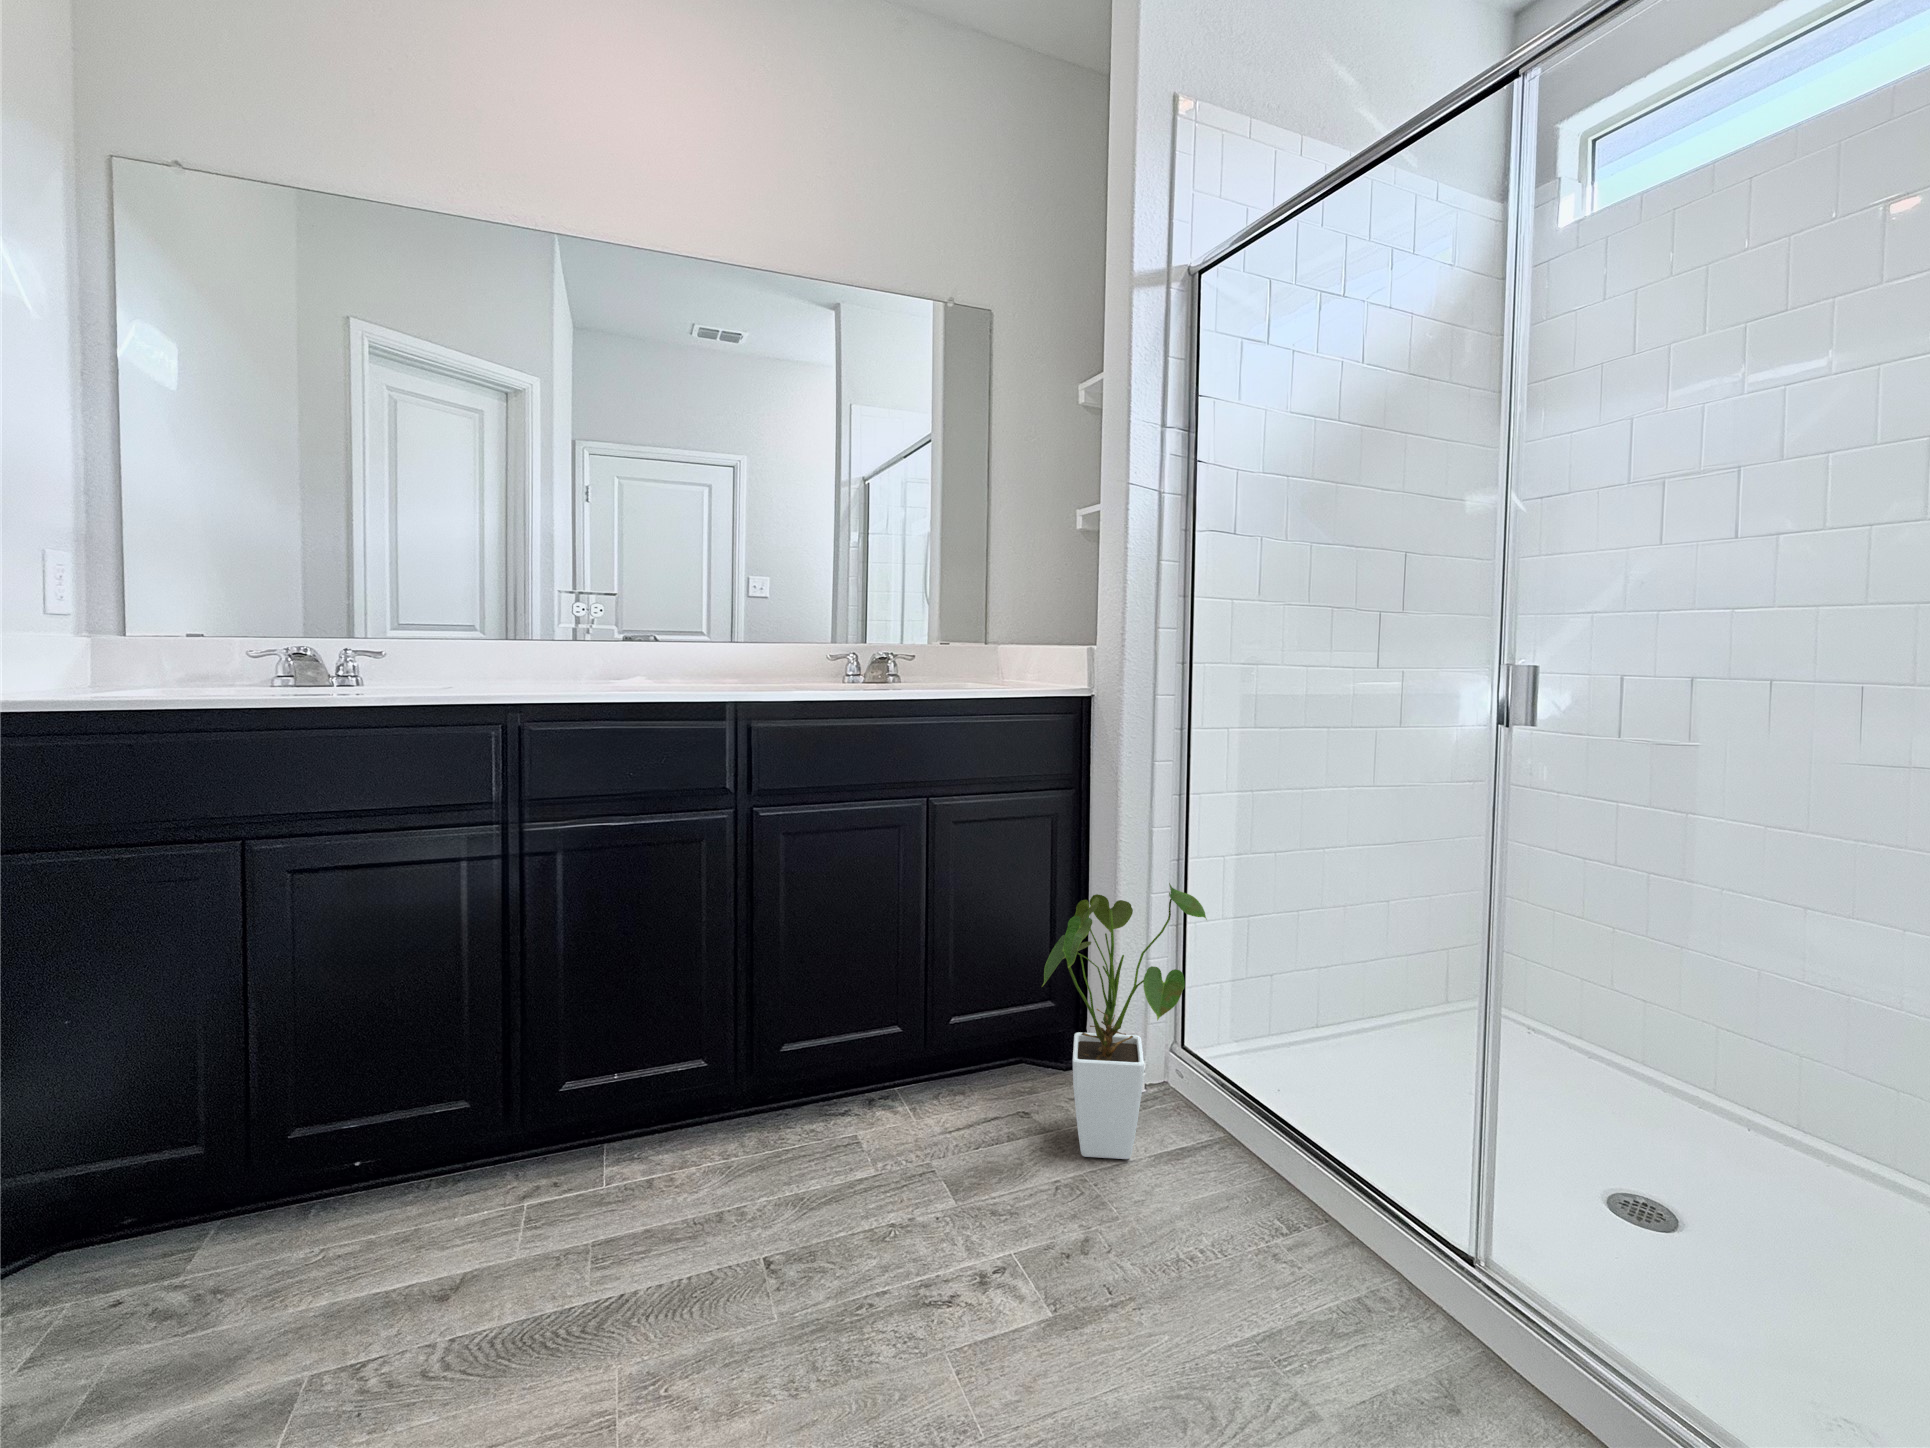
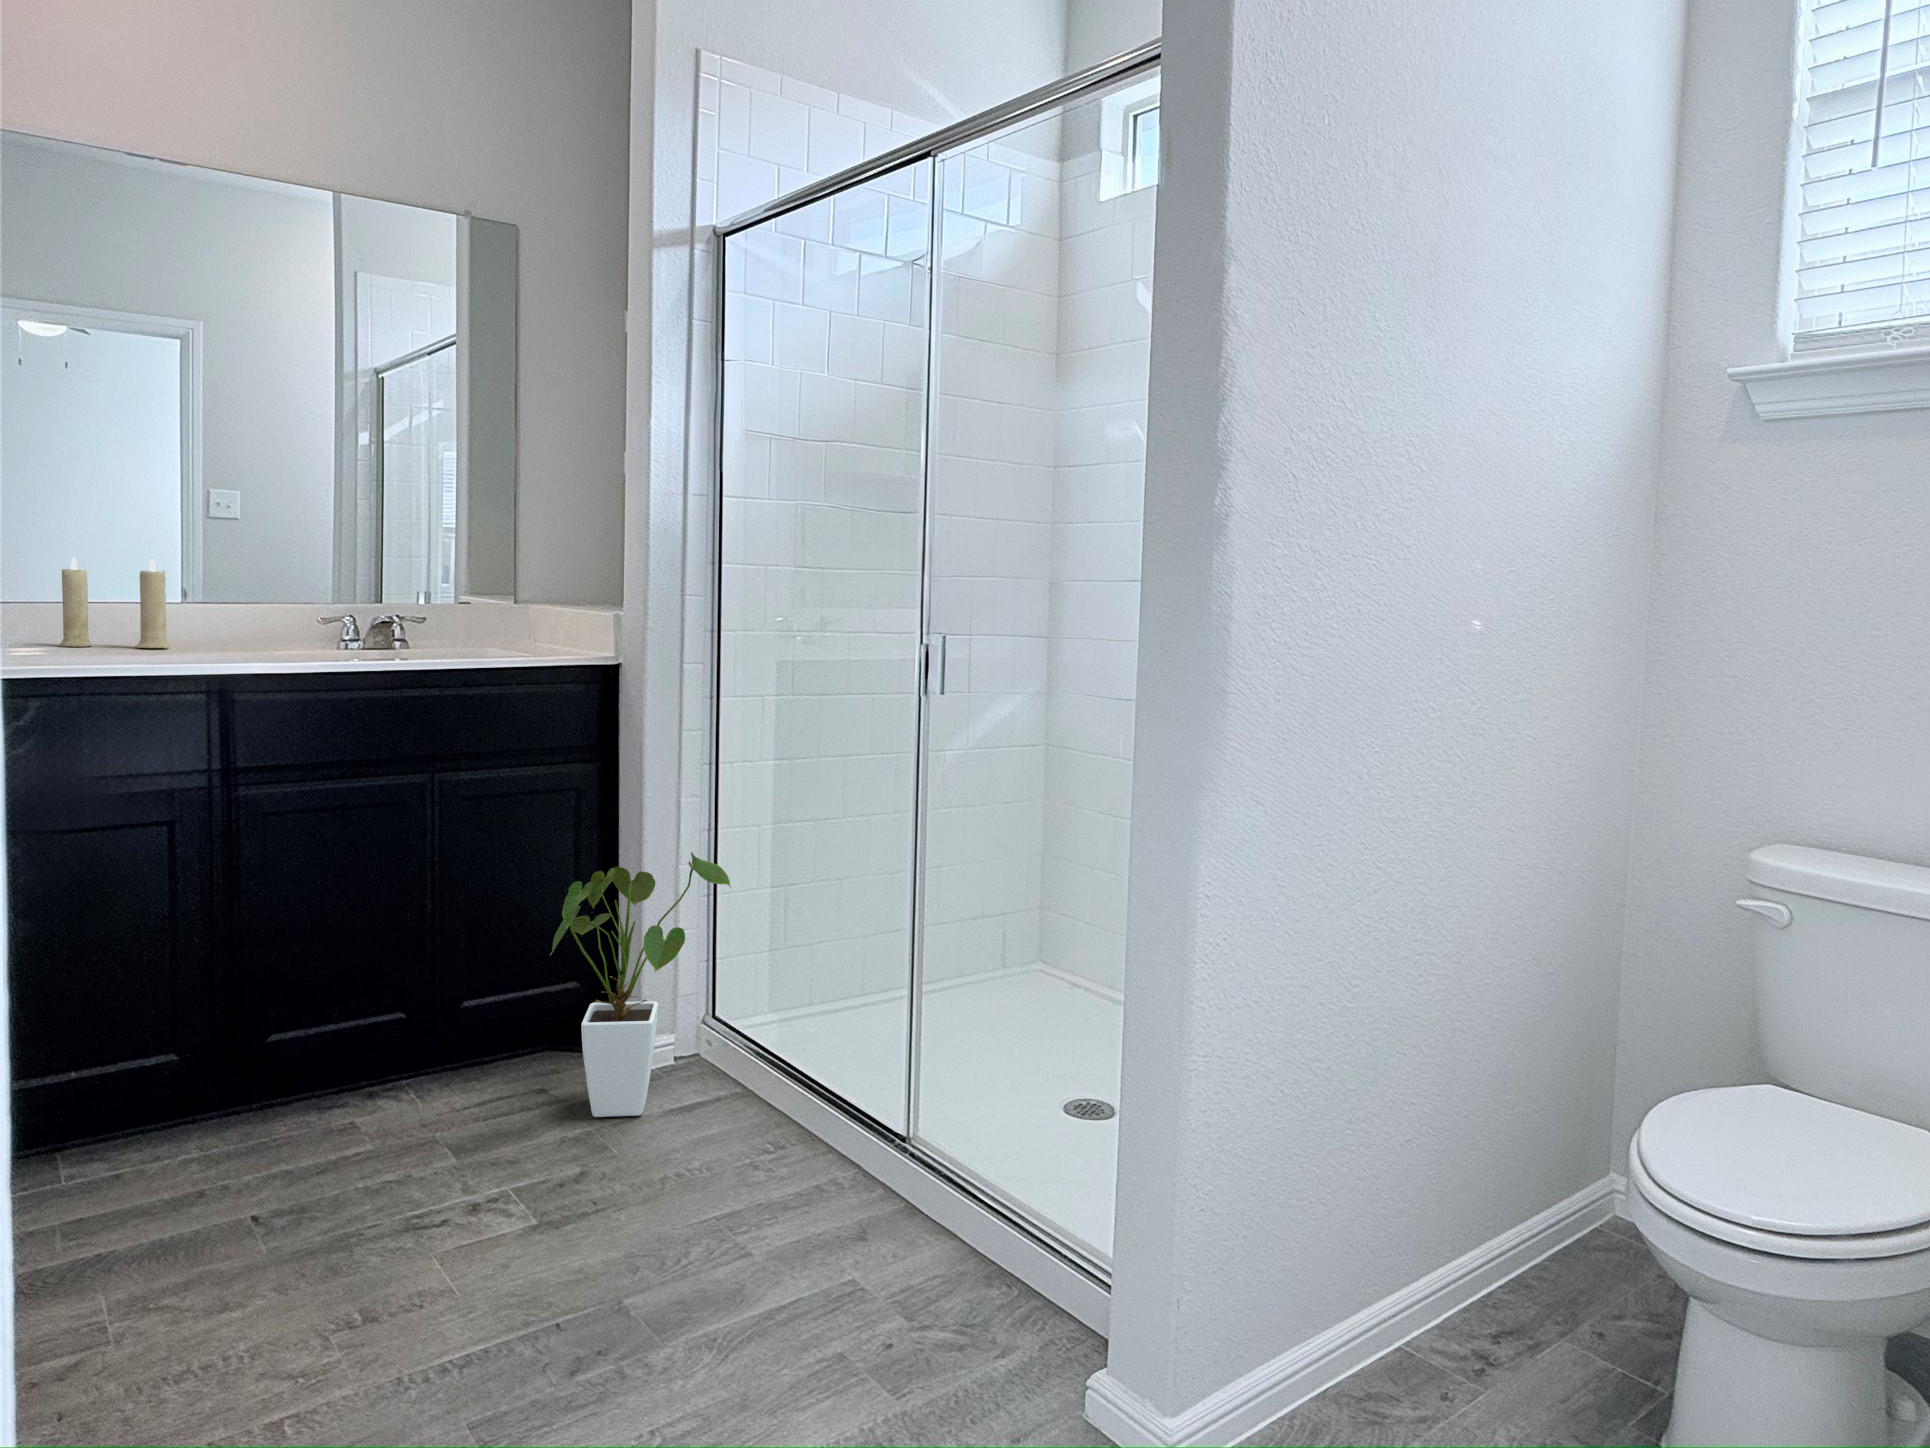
candle: none [625,599,712,680] -> present [58,557,170,648]

